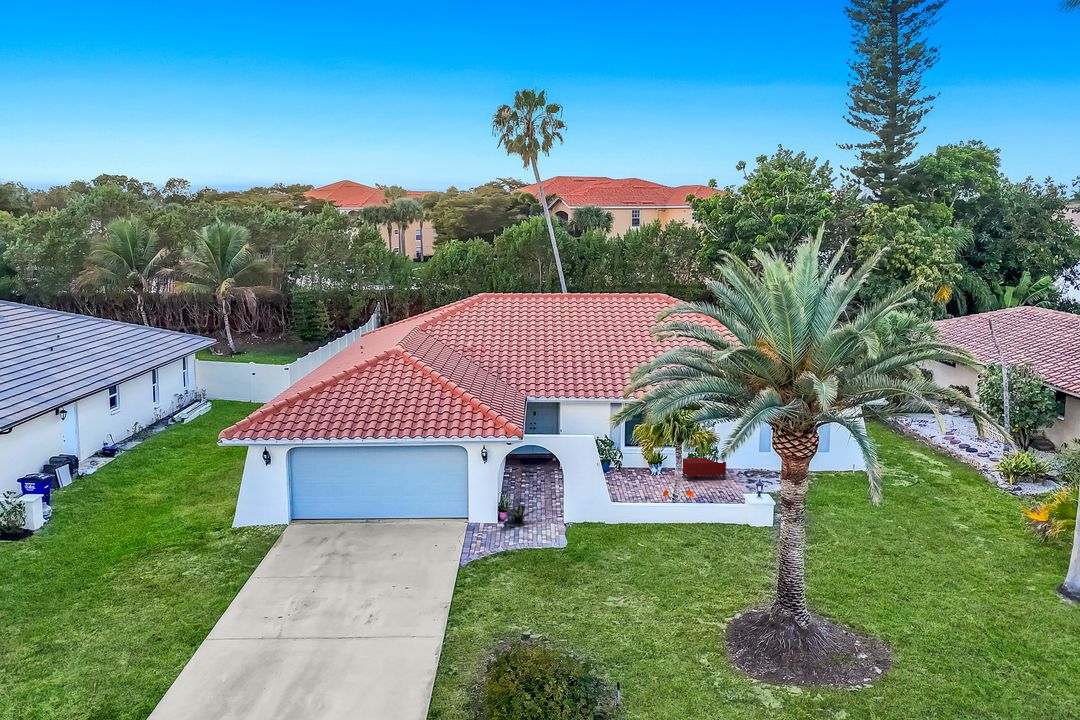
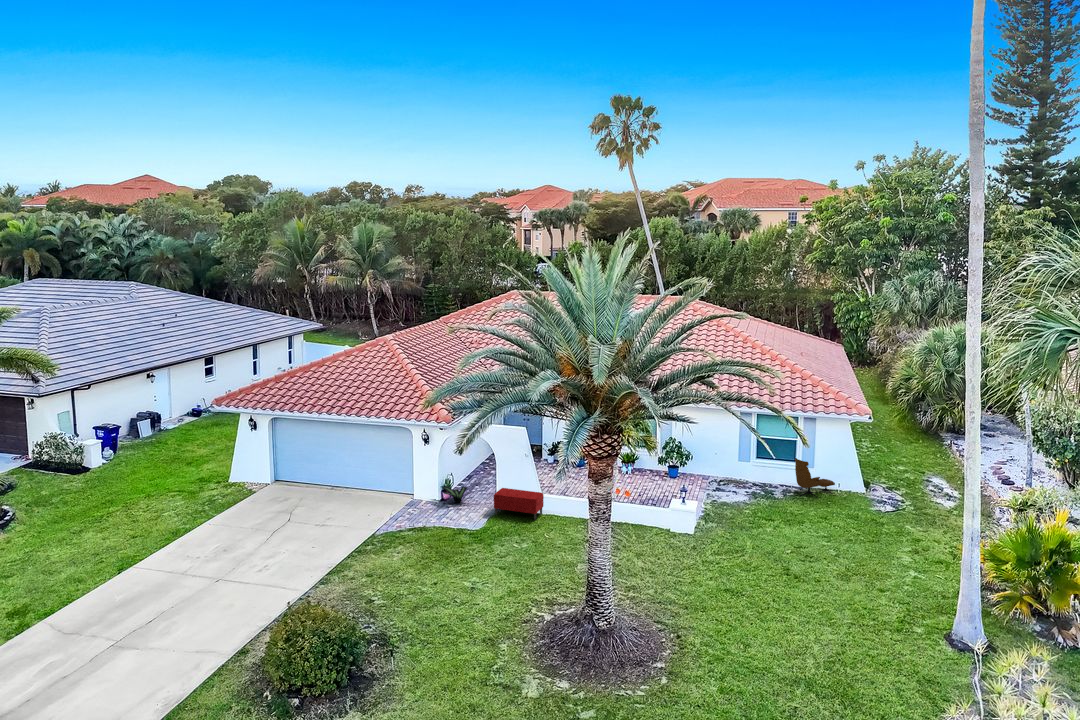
lounge chair: none [822,445,852,482] -> present [795,458,835,498]
bench: present [683,458,726,482] -> present [494,488,544,520]

